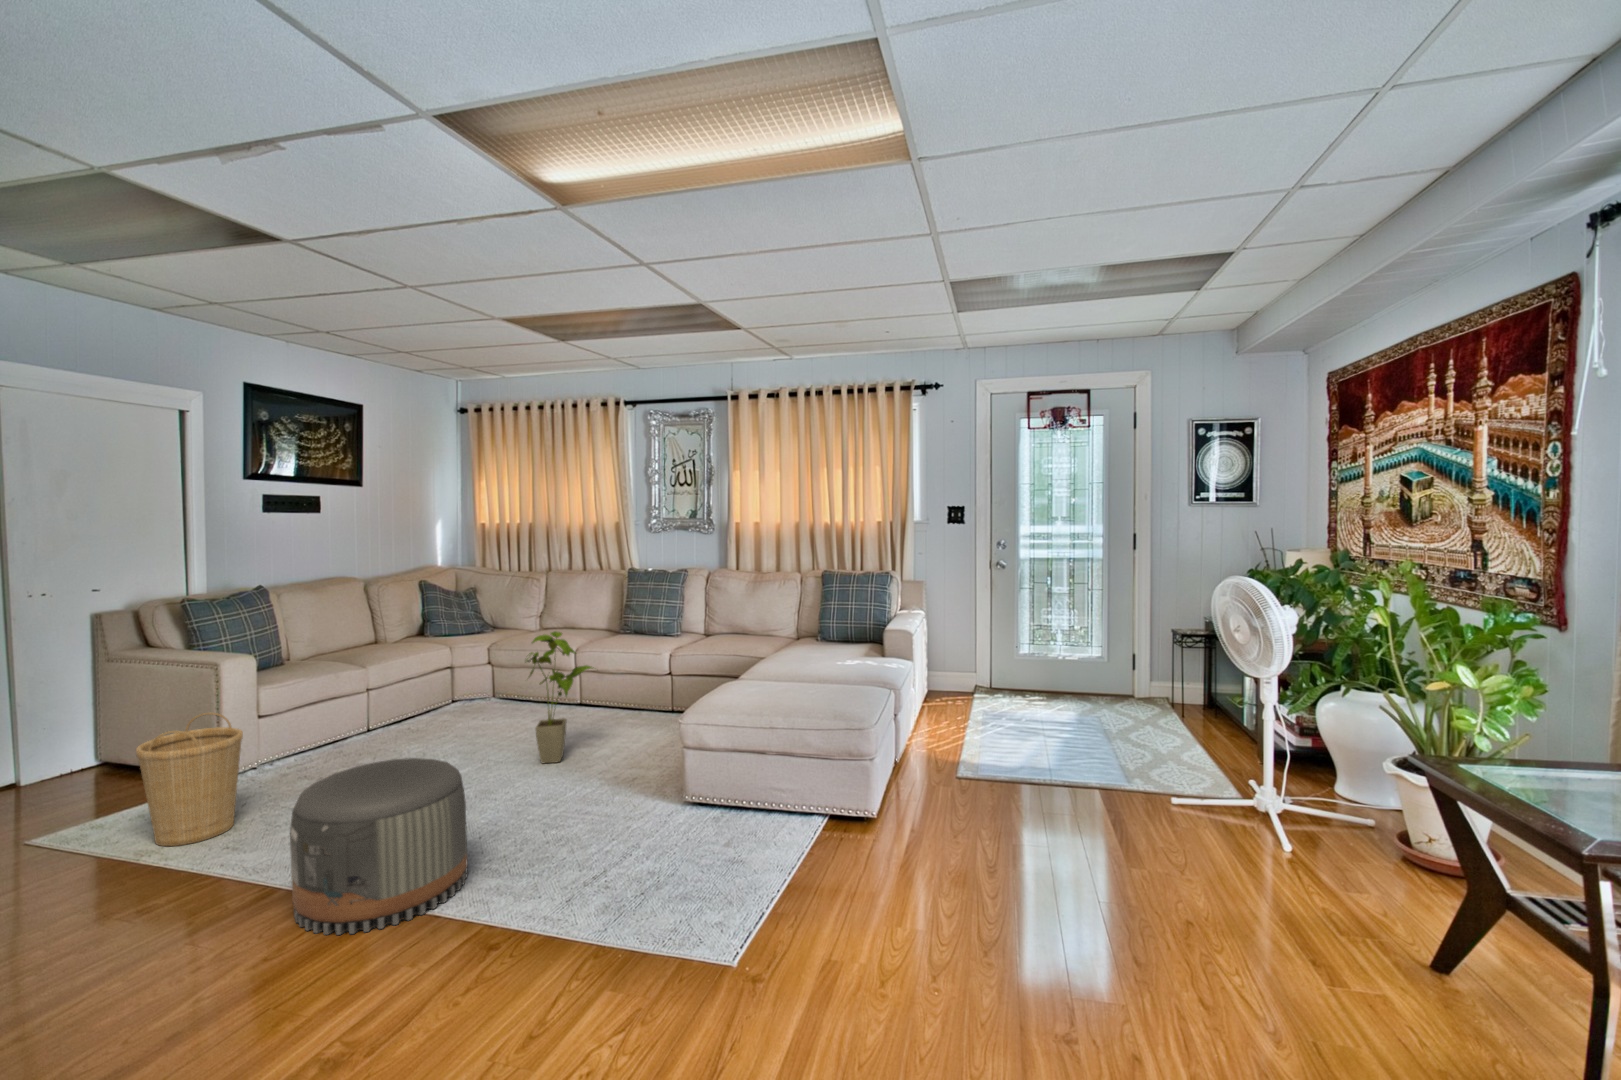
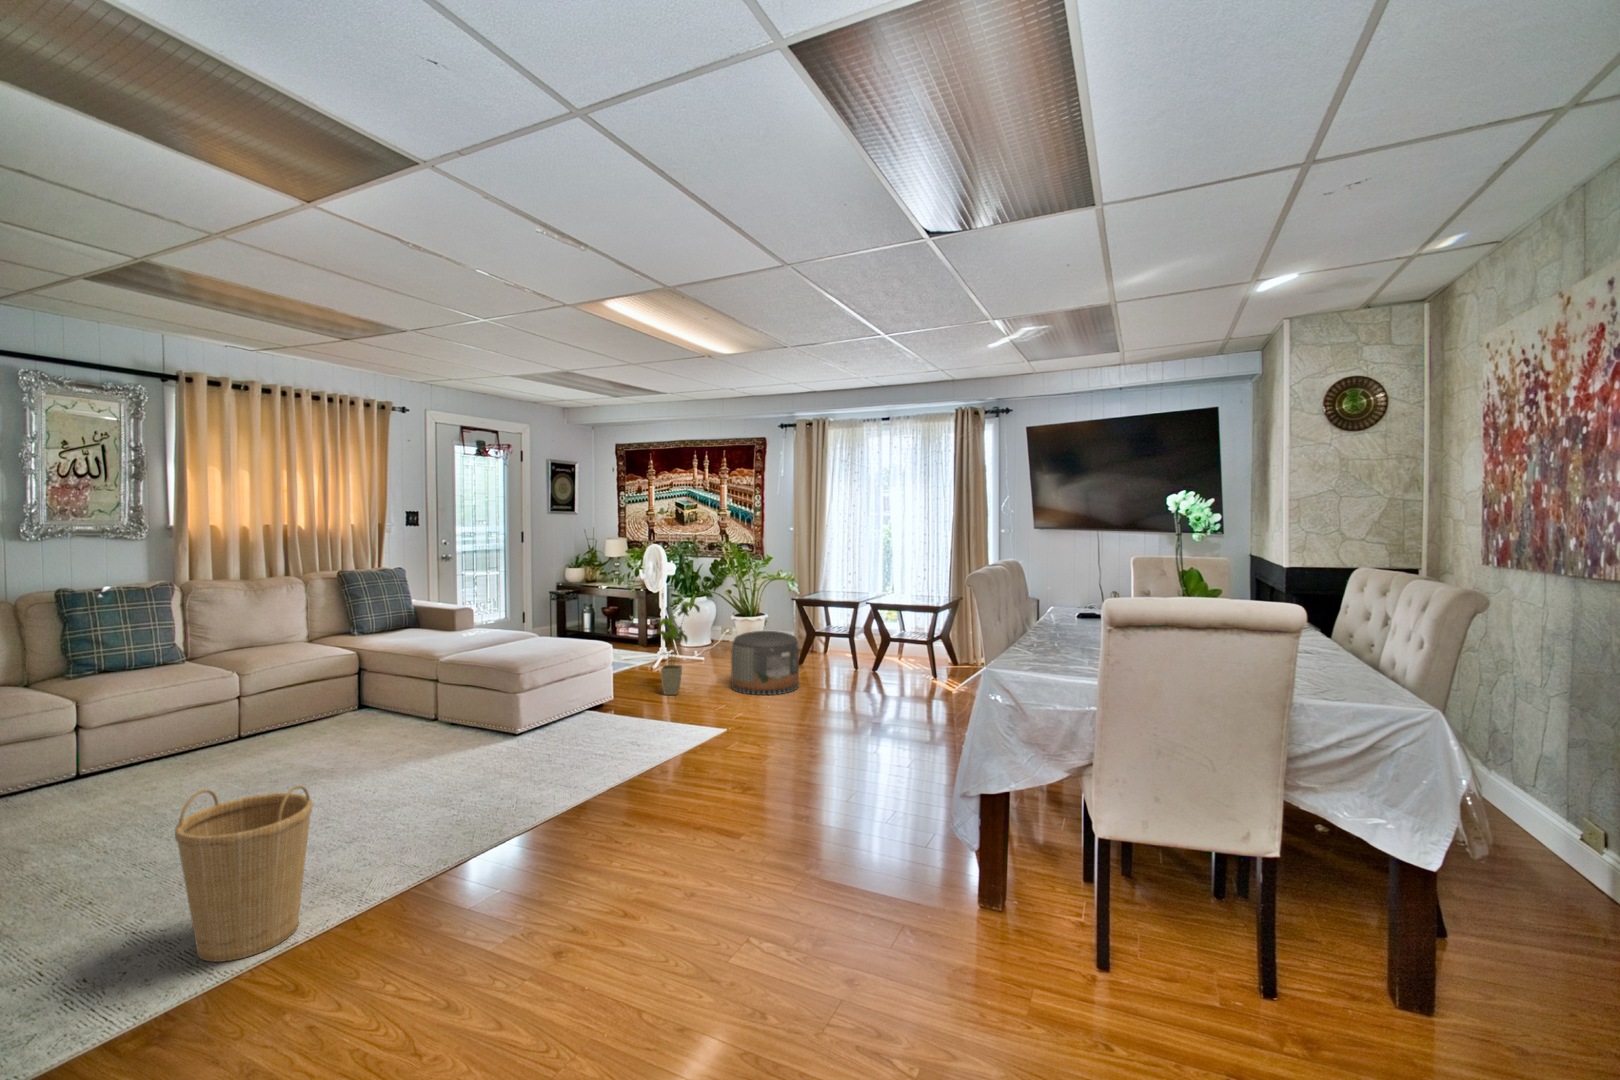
house plant: present [526,631,594,763] -> present [657,600,700,695]
pouf: present [290,758,468,935] -> present [731,631,799,695]

